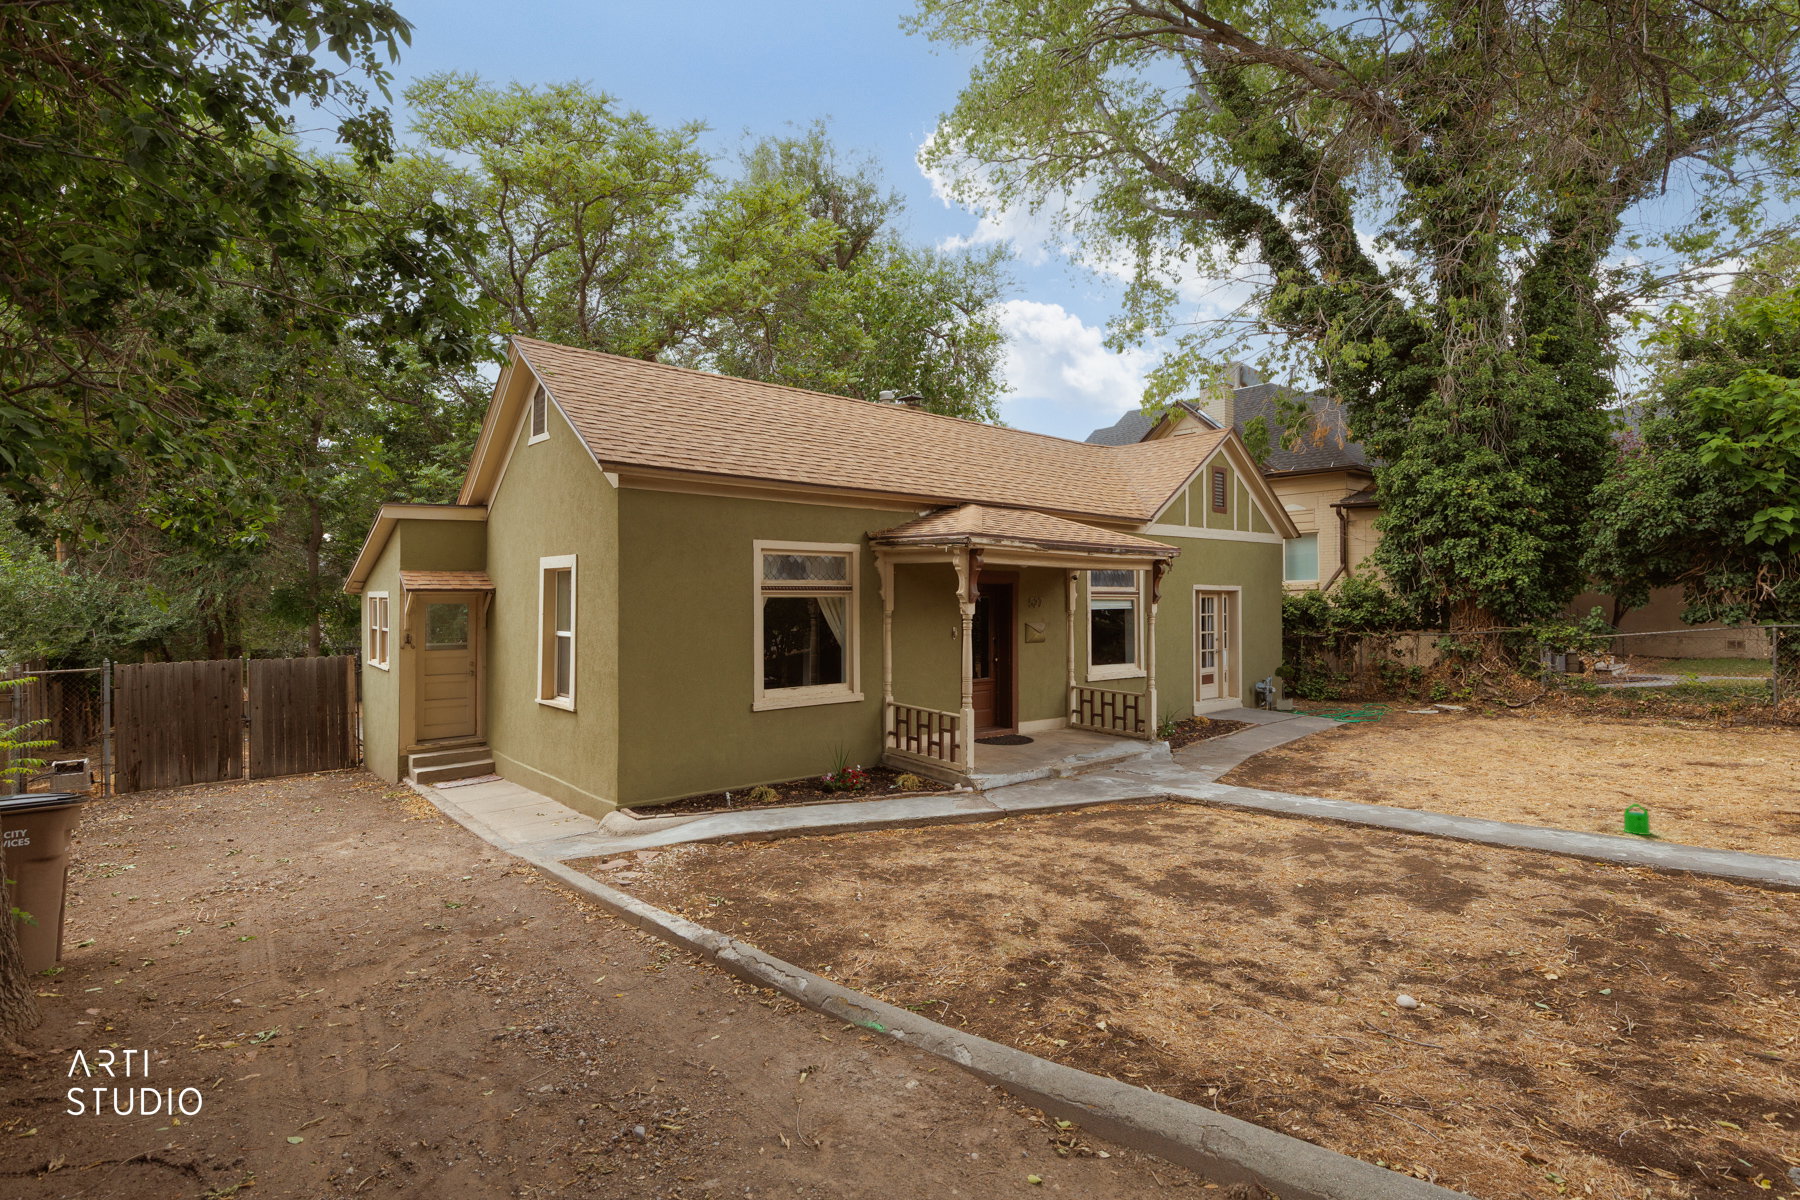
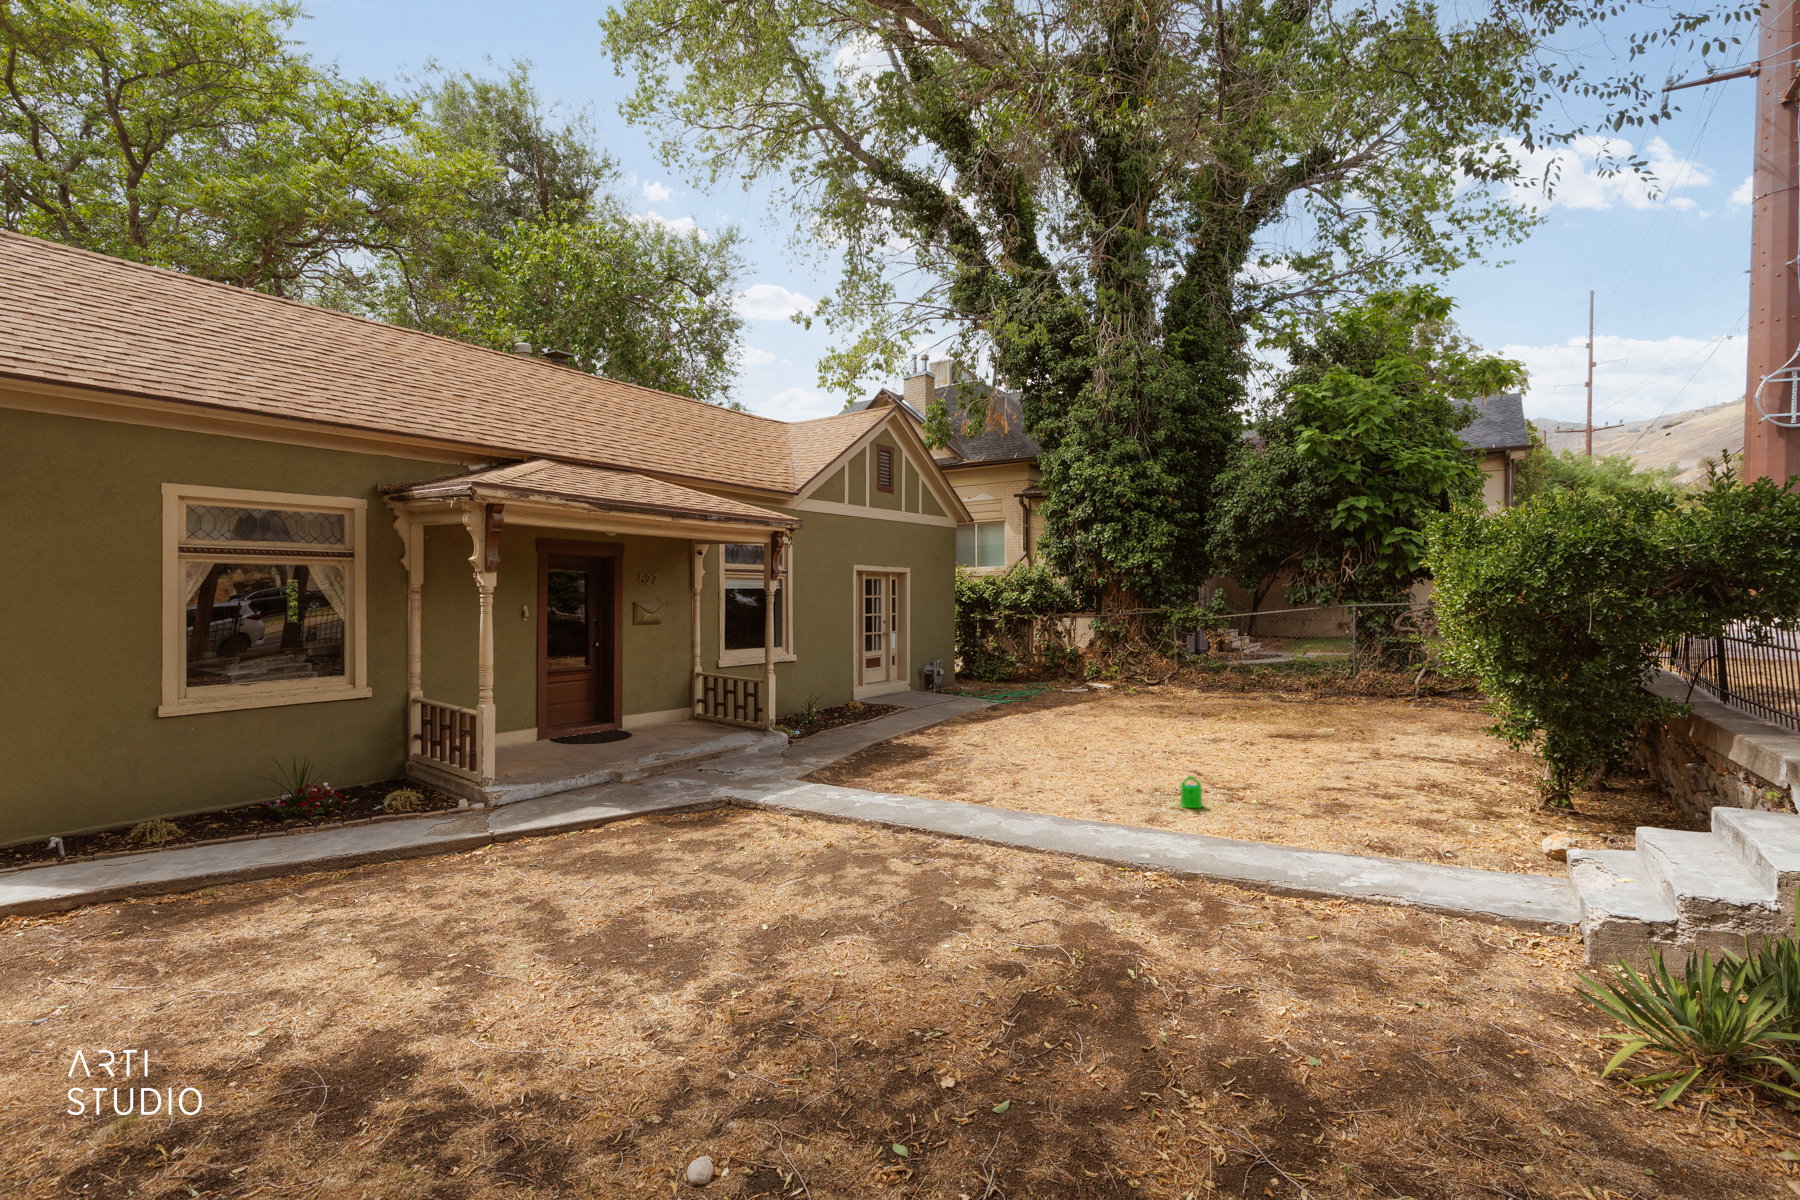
potted tree: present [1275,665,1294,710] -> none [941,648,960,694]

